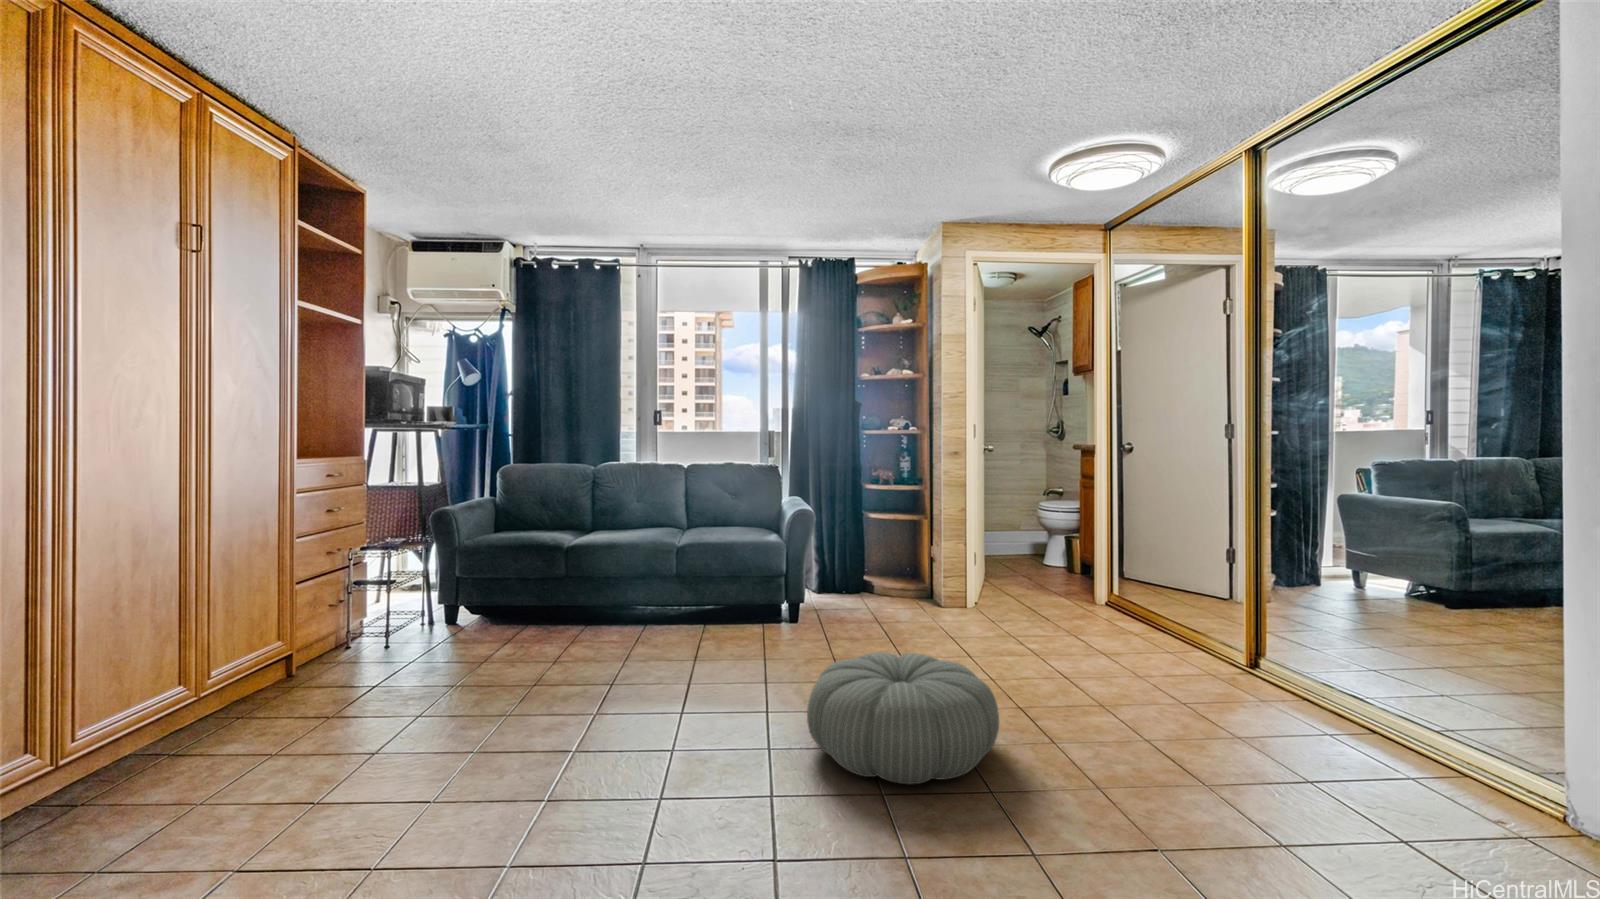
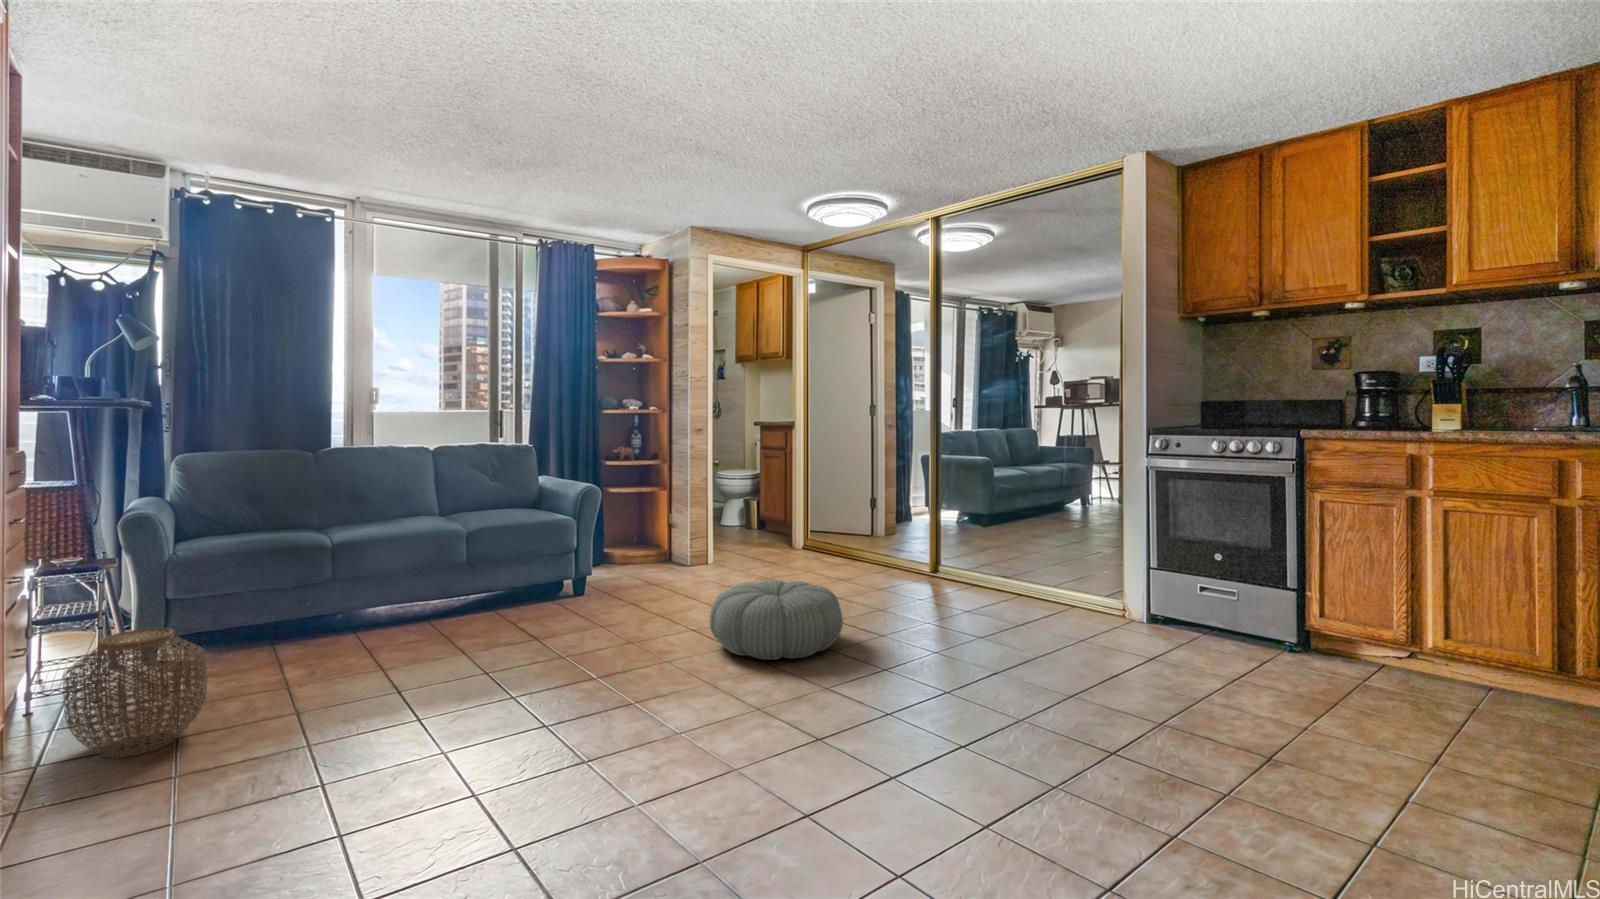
woven basket: none [222,614,339,726] -> present [63,628,207,757]

